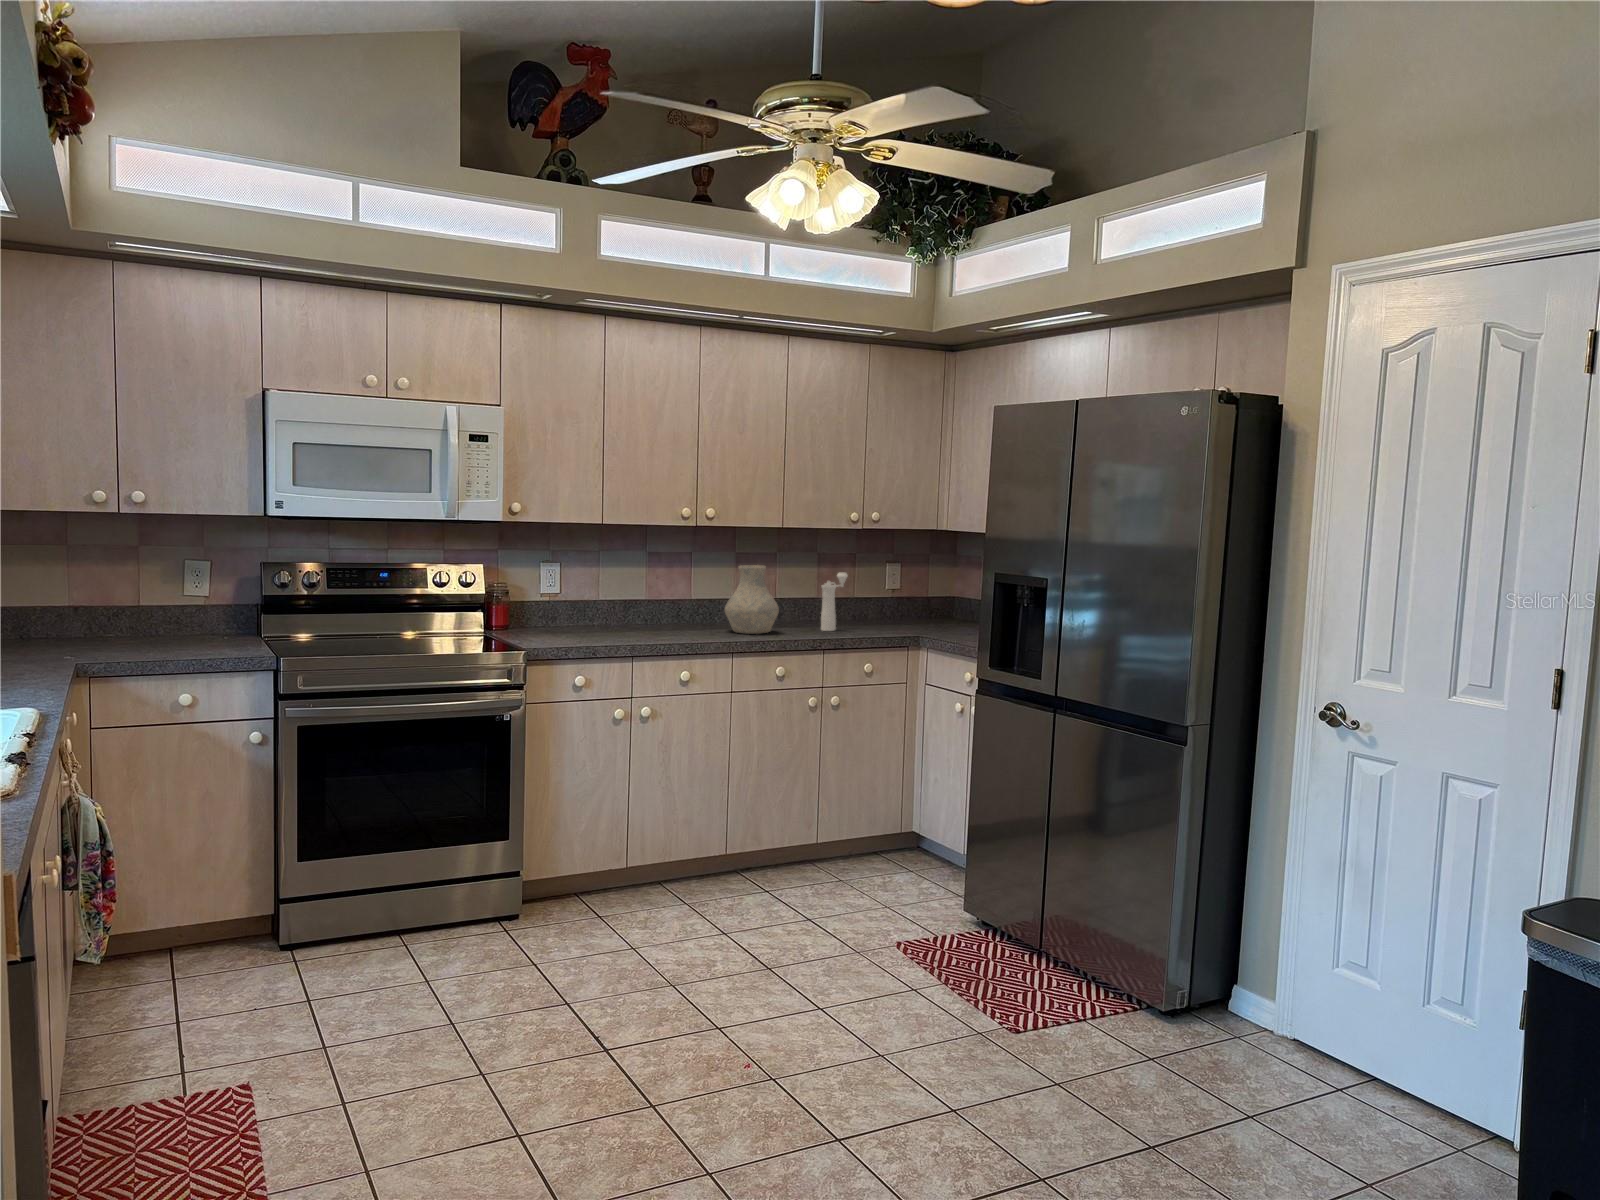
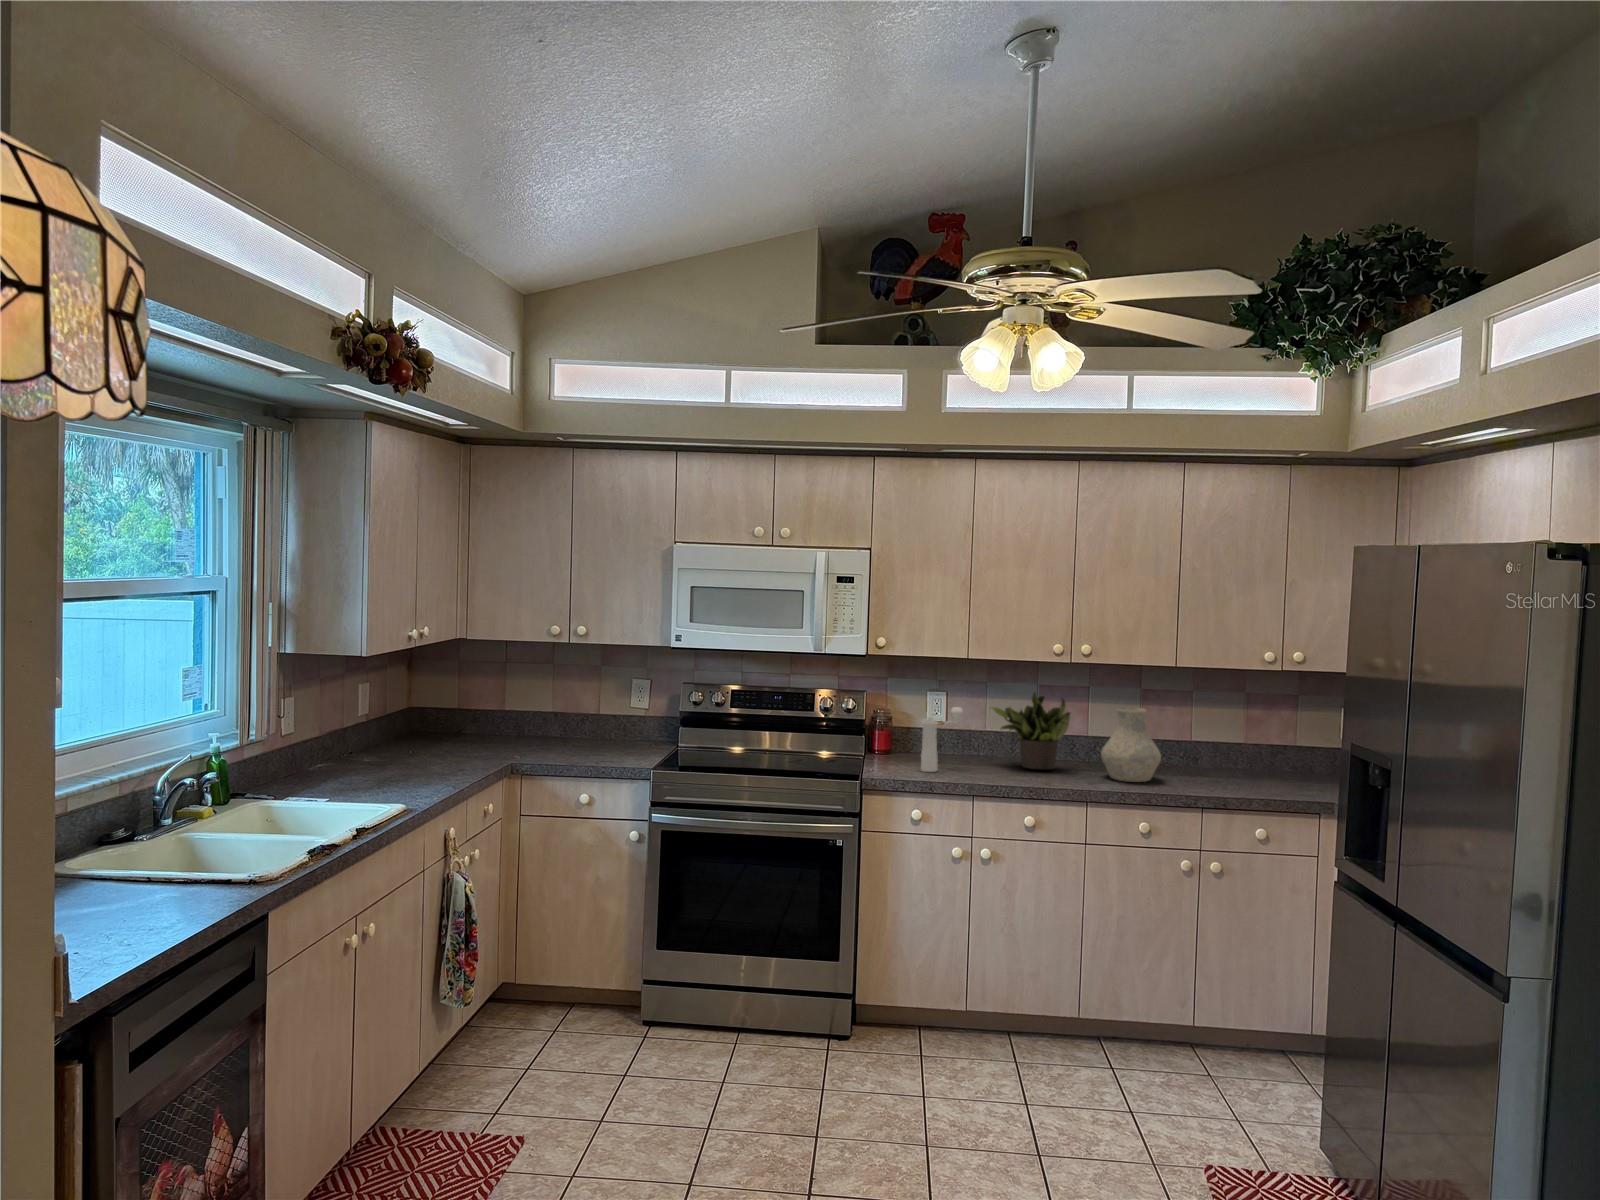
potted plant: none [615,552,698,630] -> present [992,692,1070,769]
pepper mill: present [821,573,848,631] -> present [921,707,963,772]

